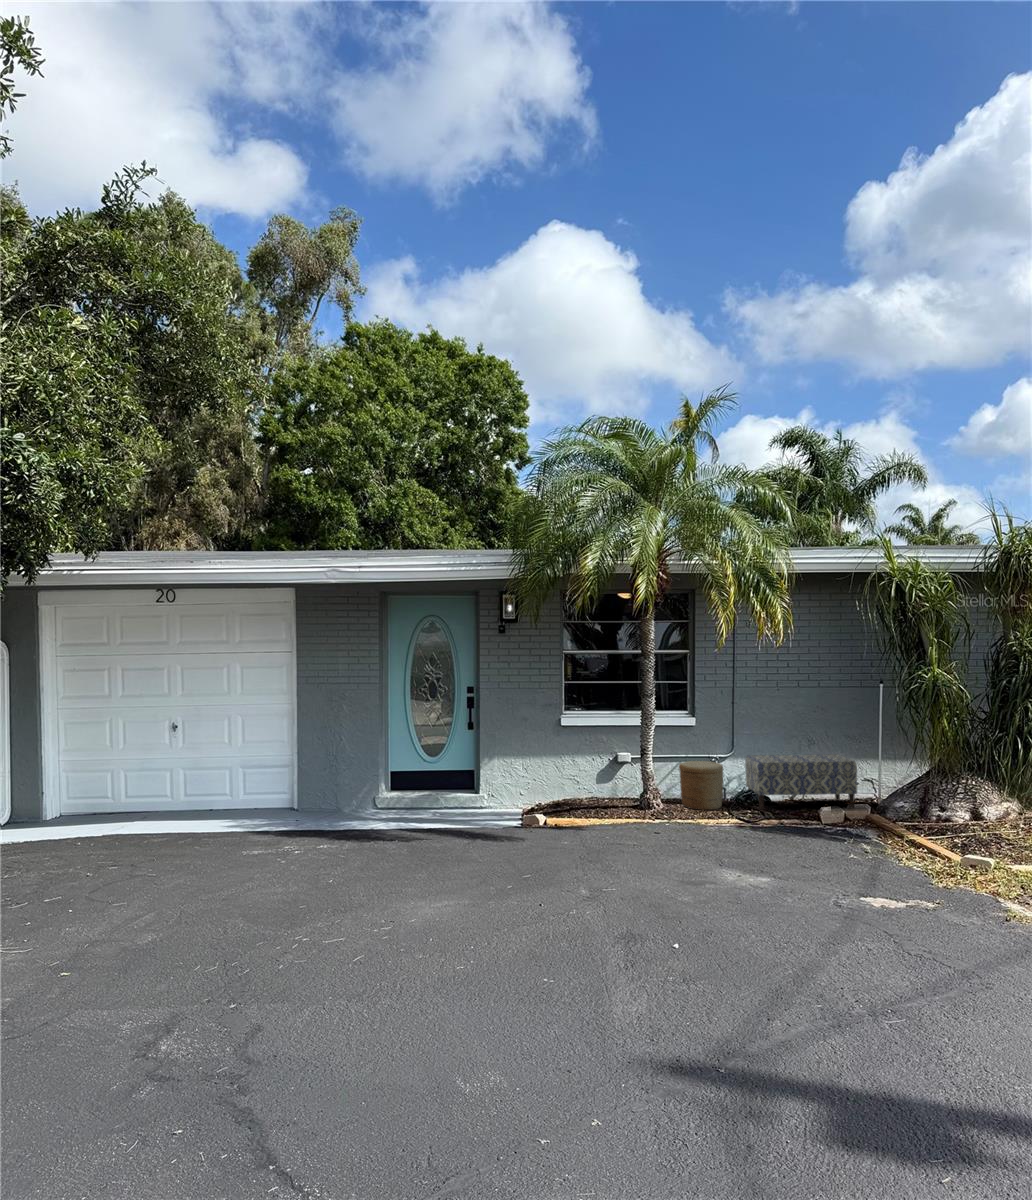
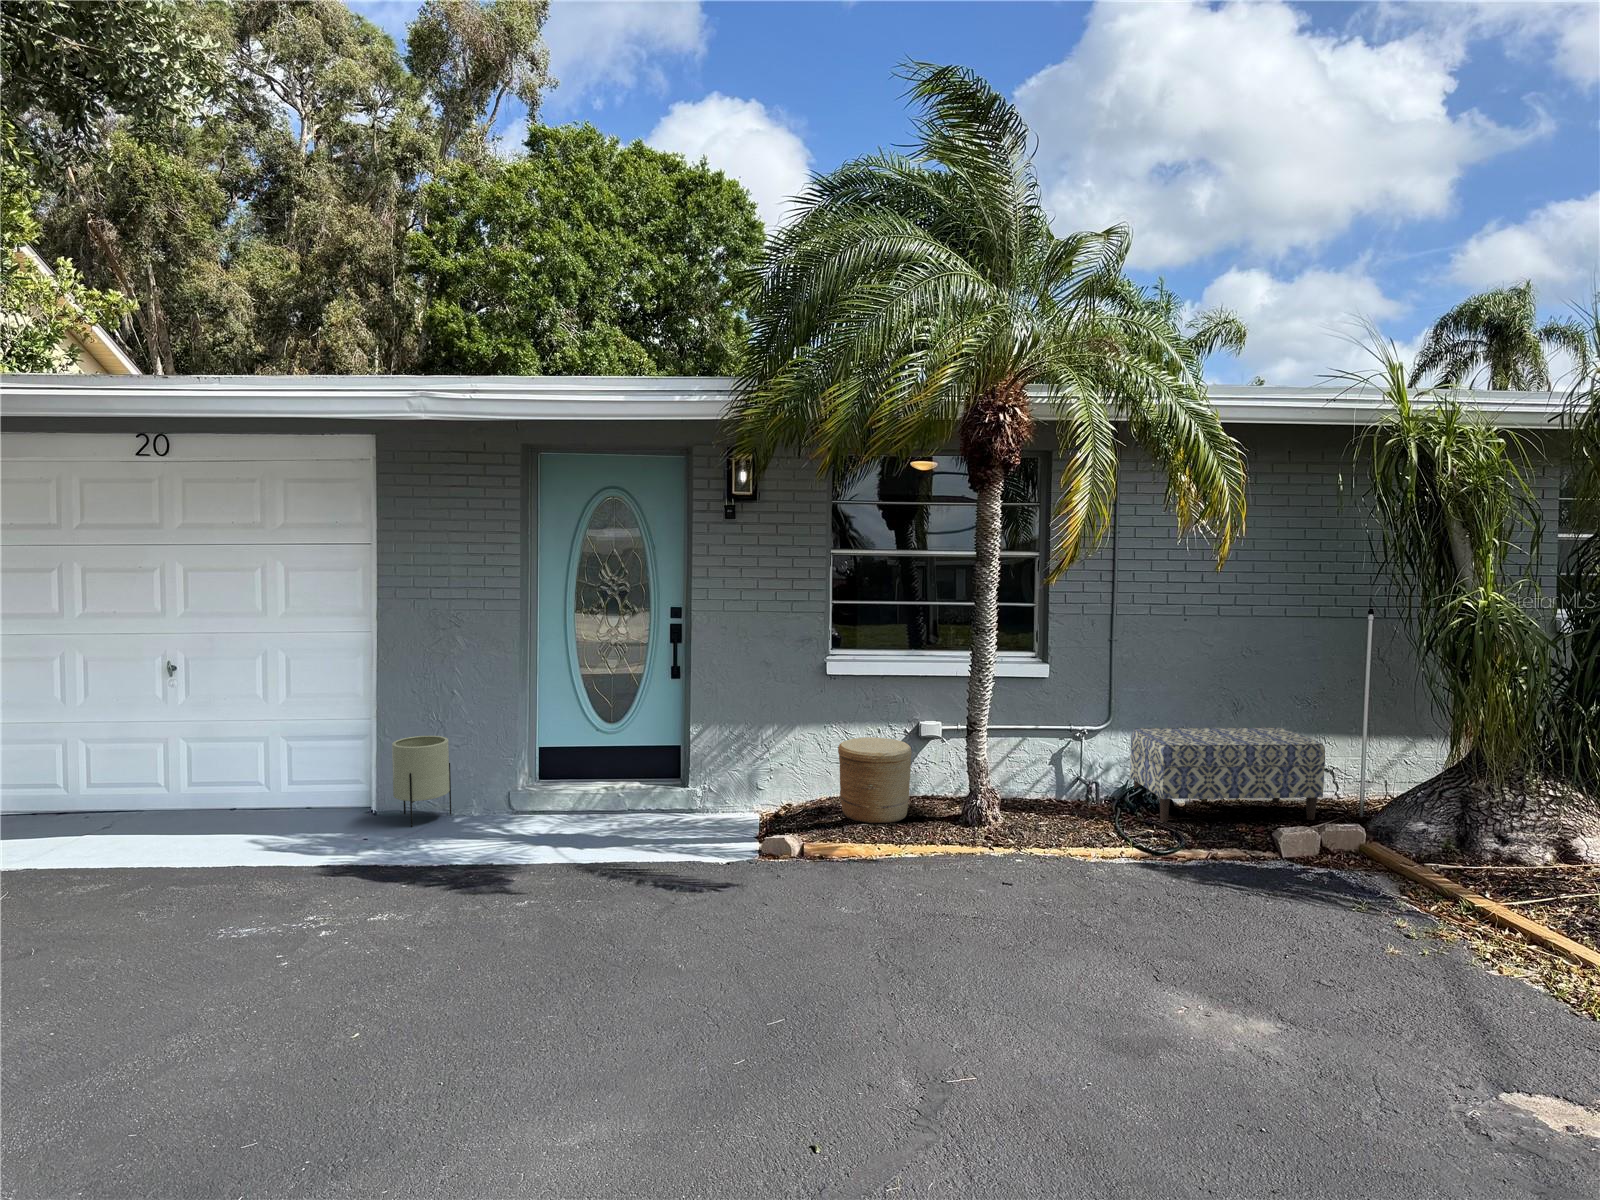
woven basket: present [679,761,723,810] -> present [838,737,912,823]
planter: none [310,763,342,815] -> present [392,736,451,827]

